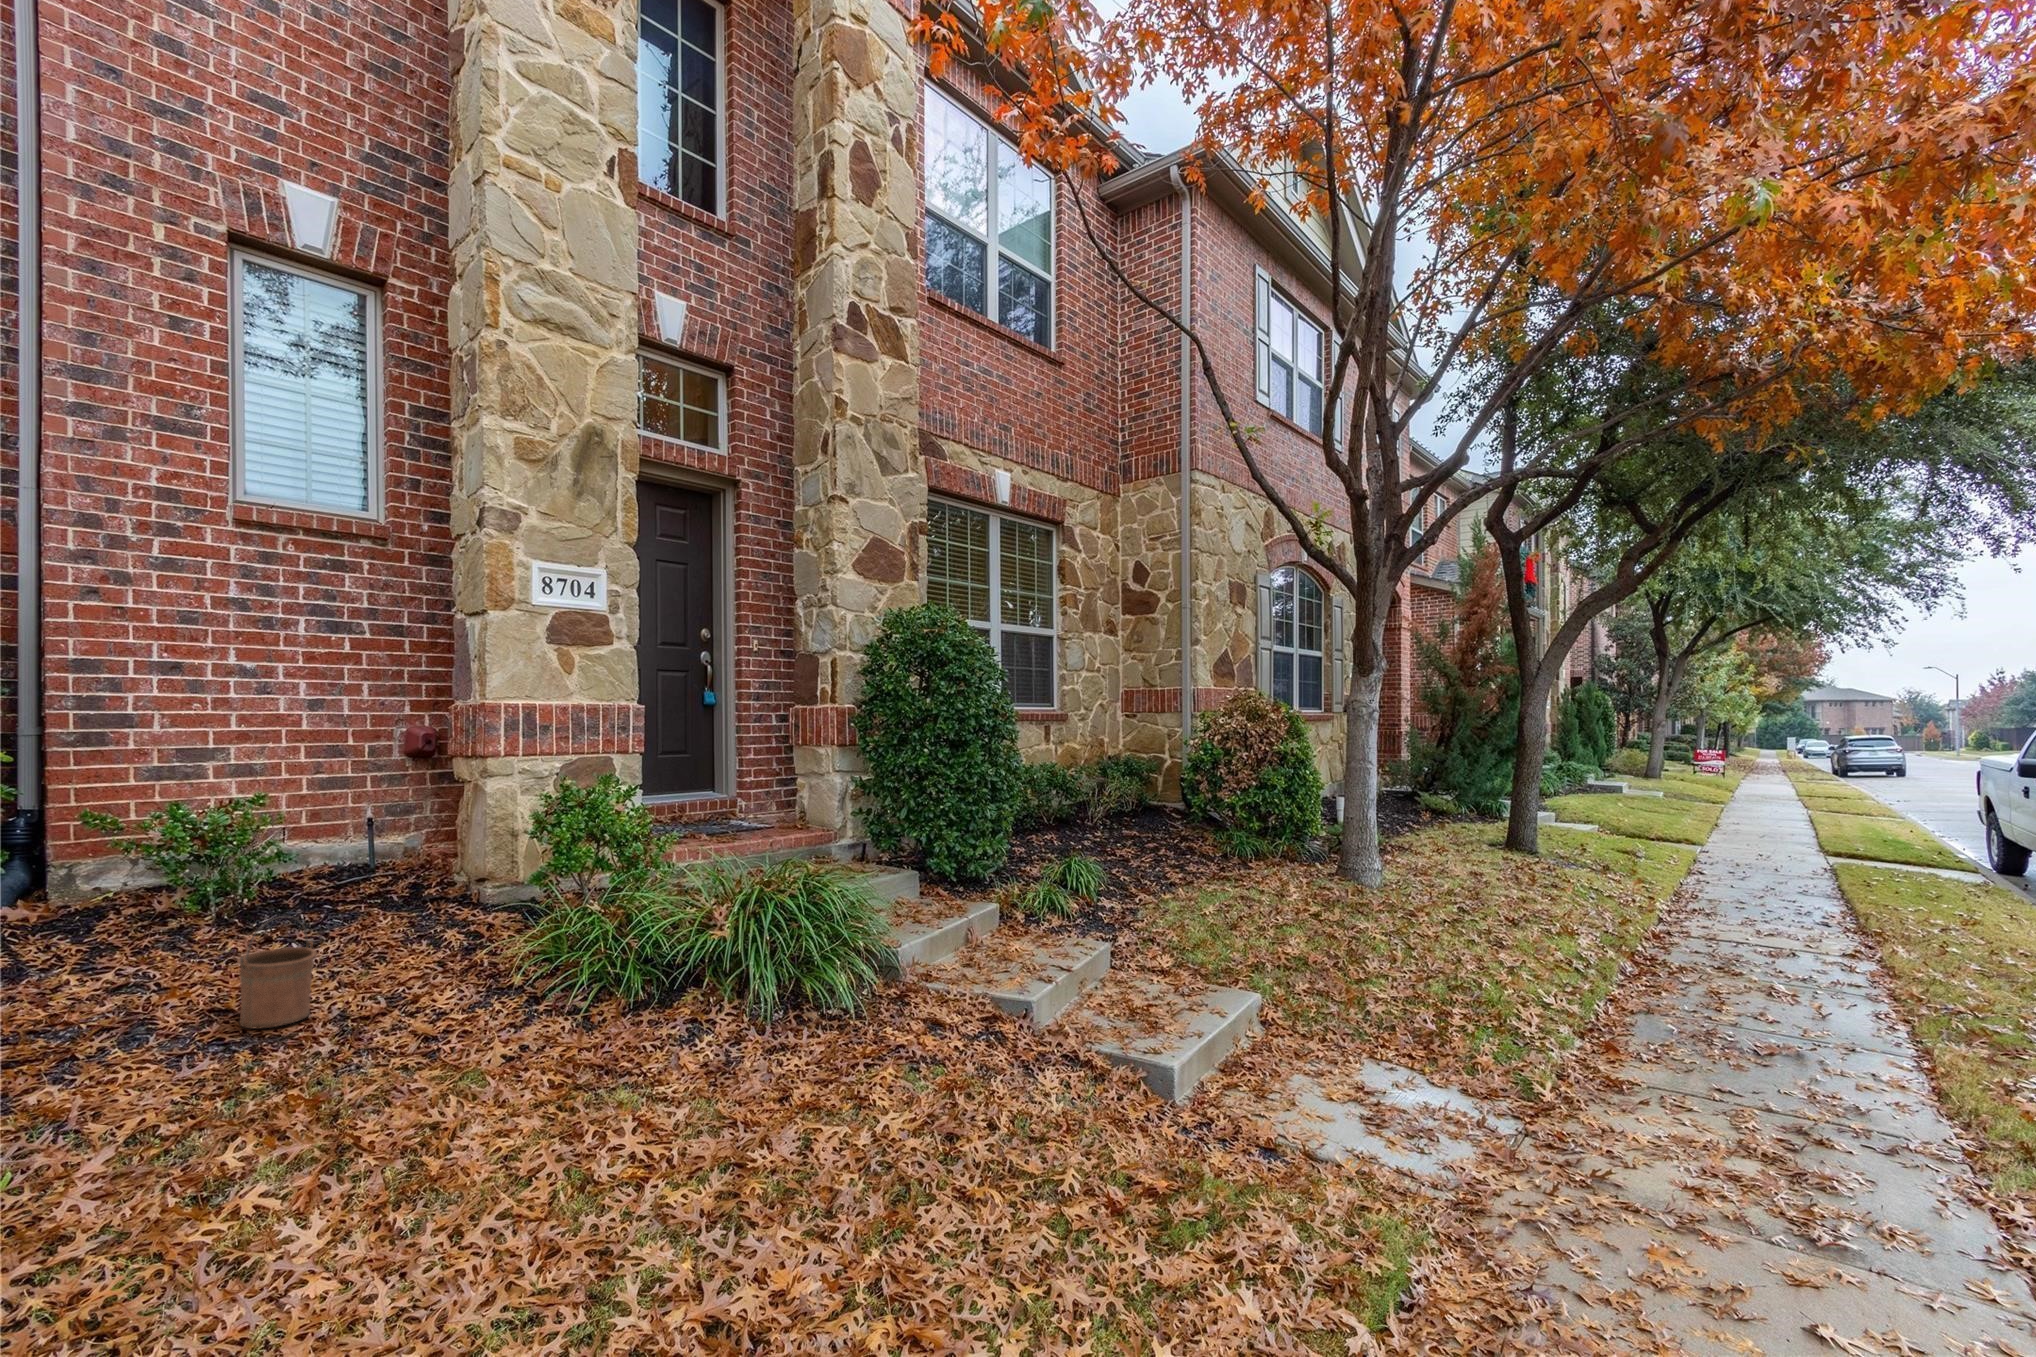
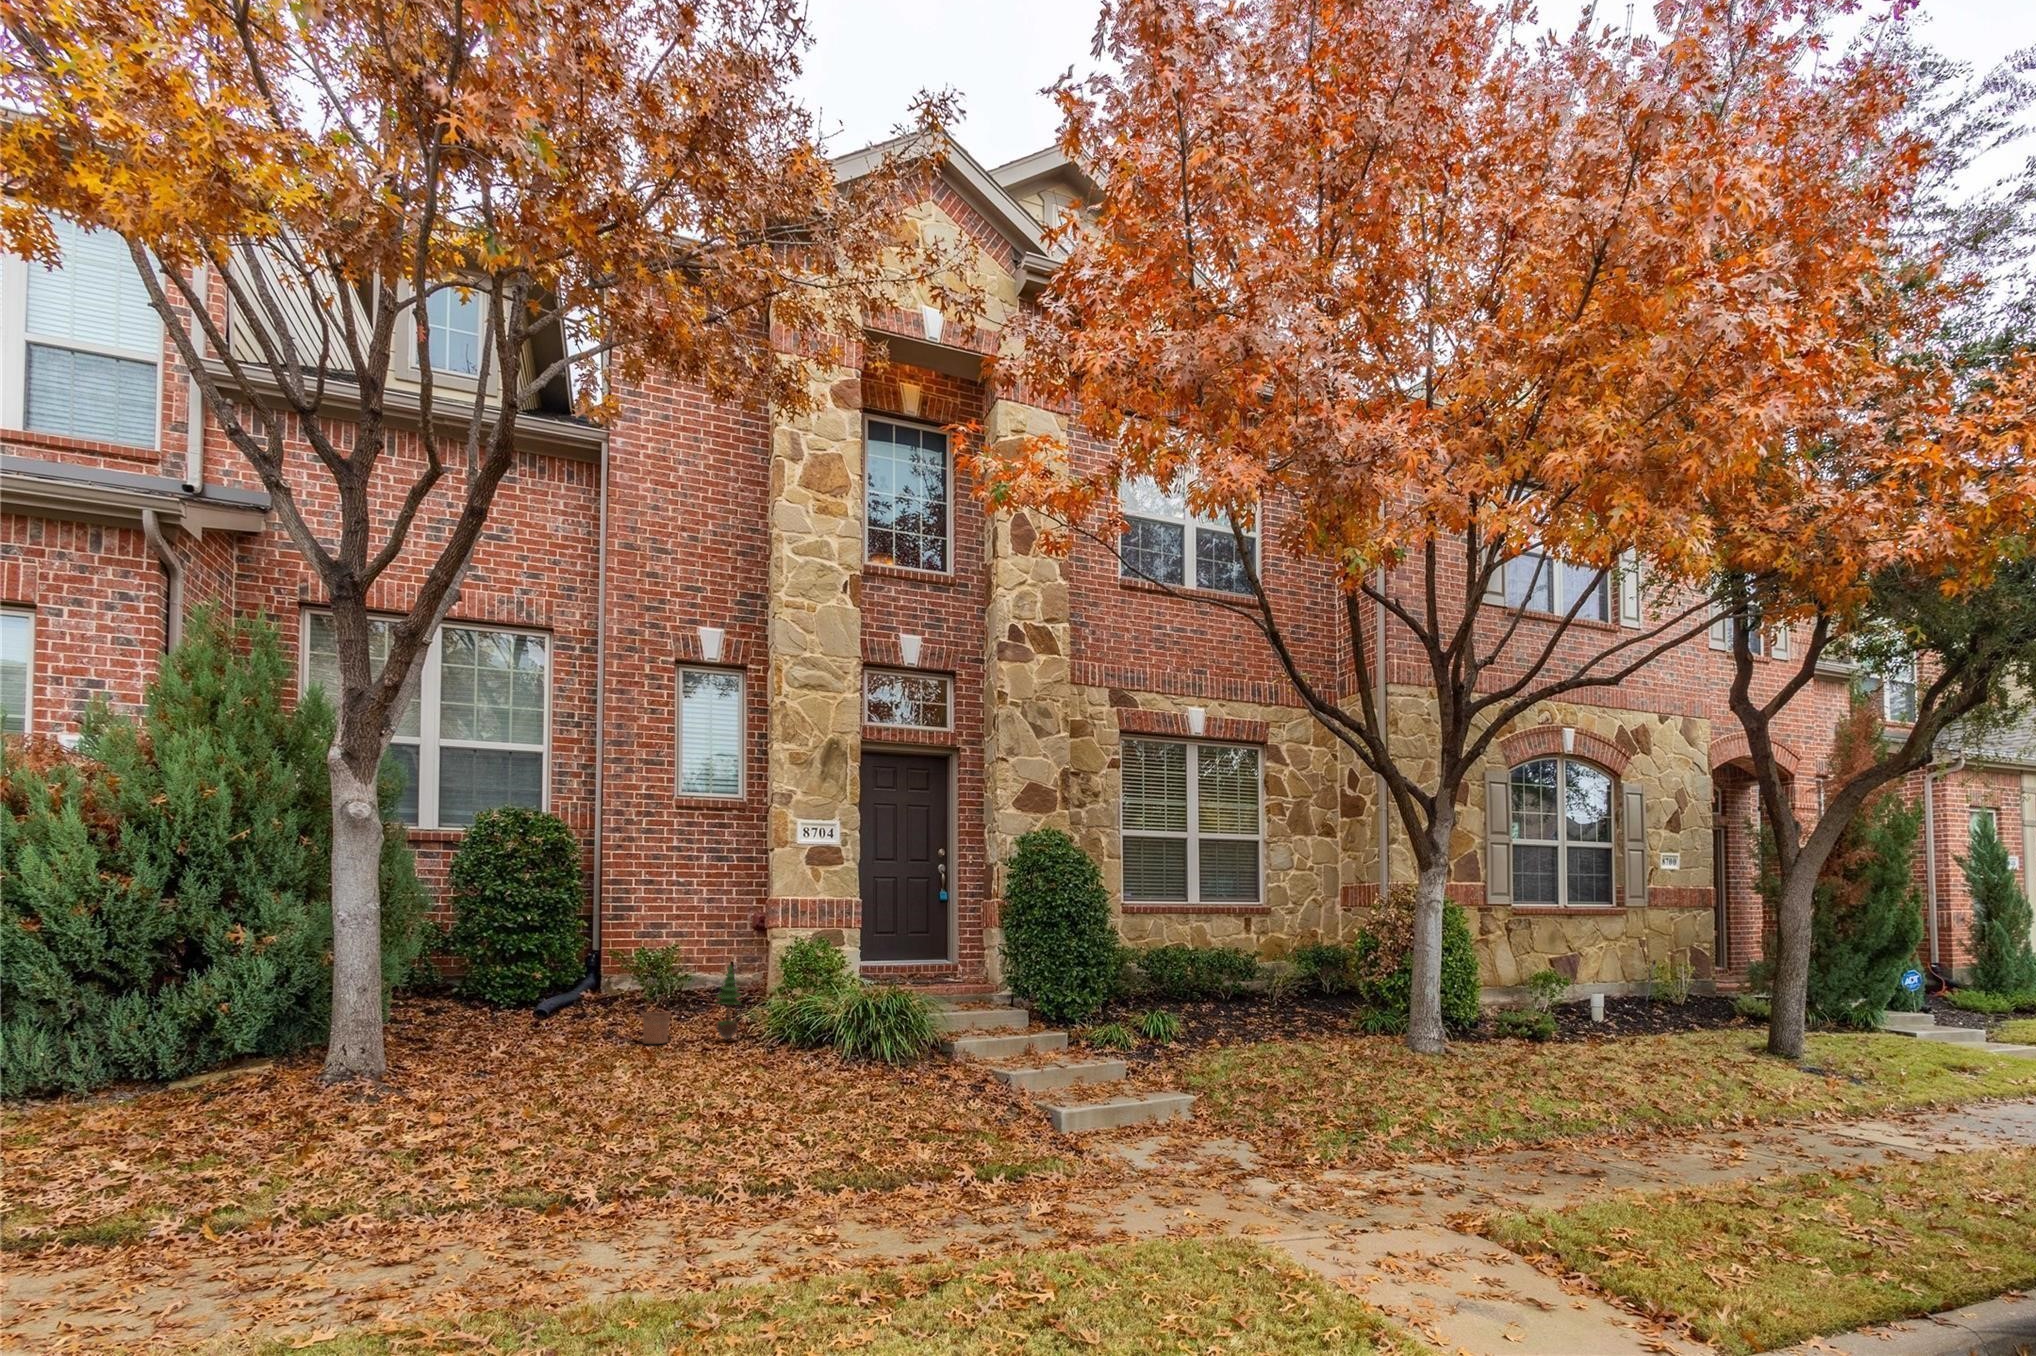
potted tree: none [418,830,481,985] -> present [716,965,741,1040]

